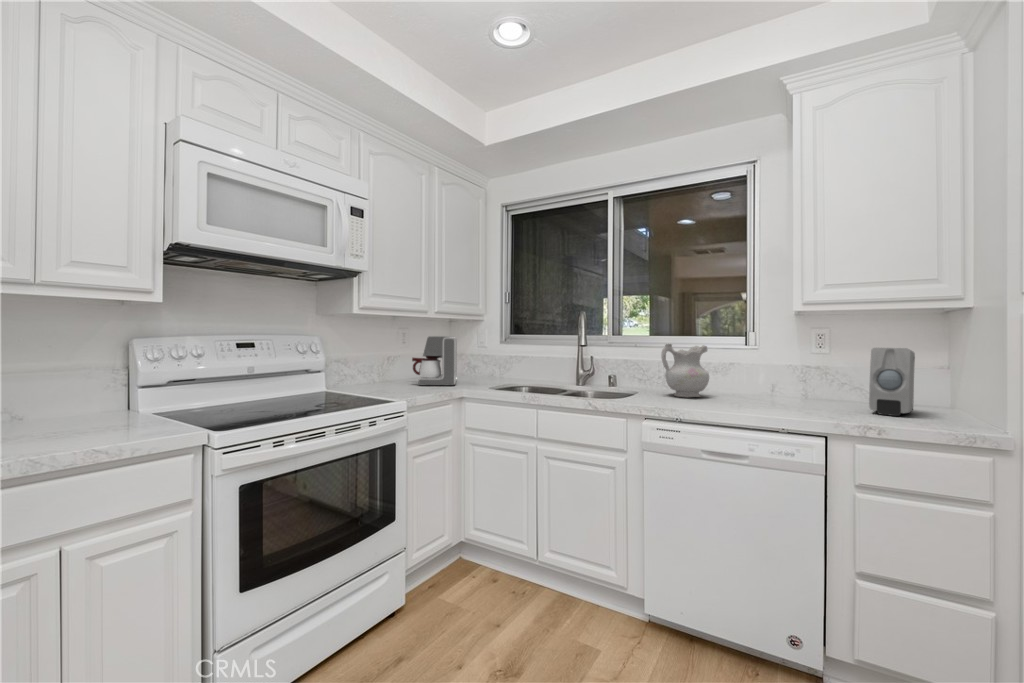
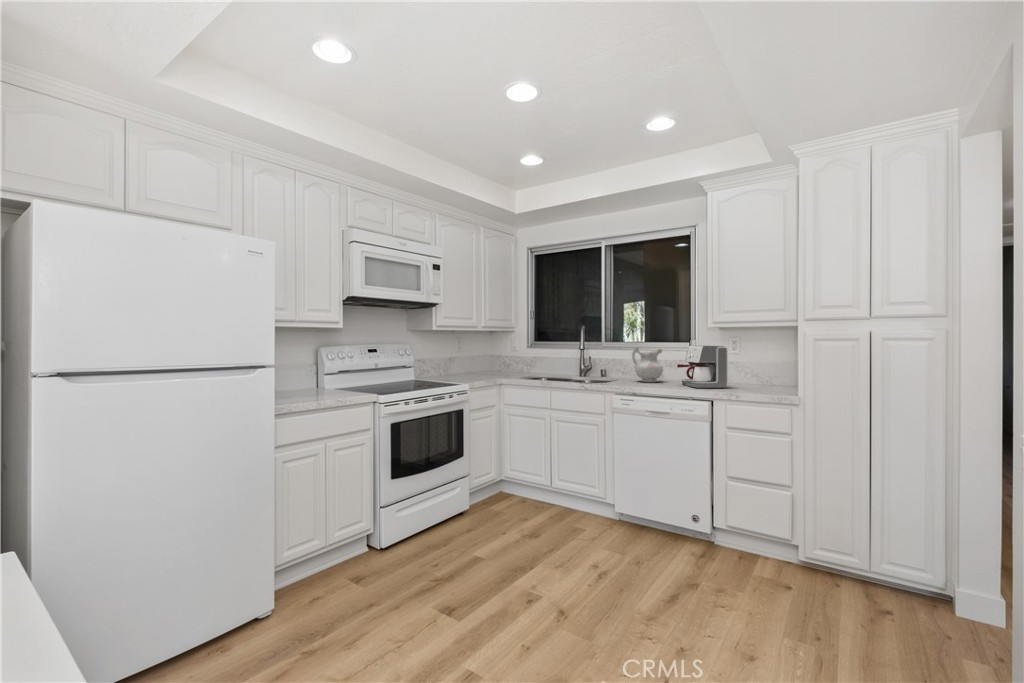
coffee maker: present [412,336,457,386] -> present [677,346,728,388]
soap dispenser: present [869,348,915,416] -> none [750,349,781,390]

